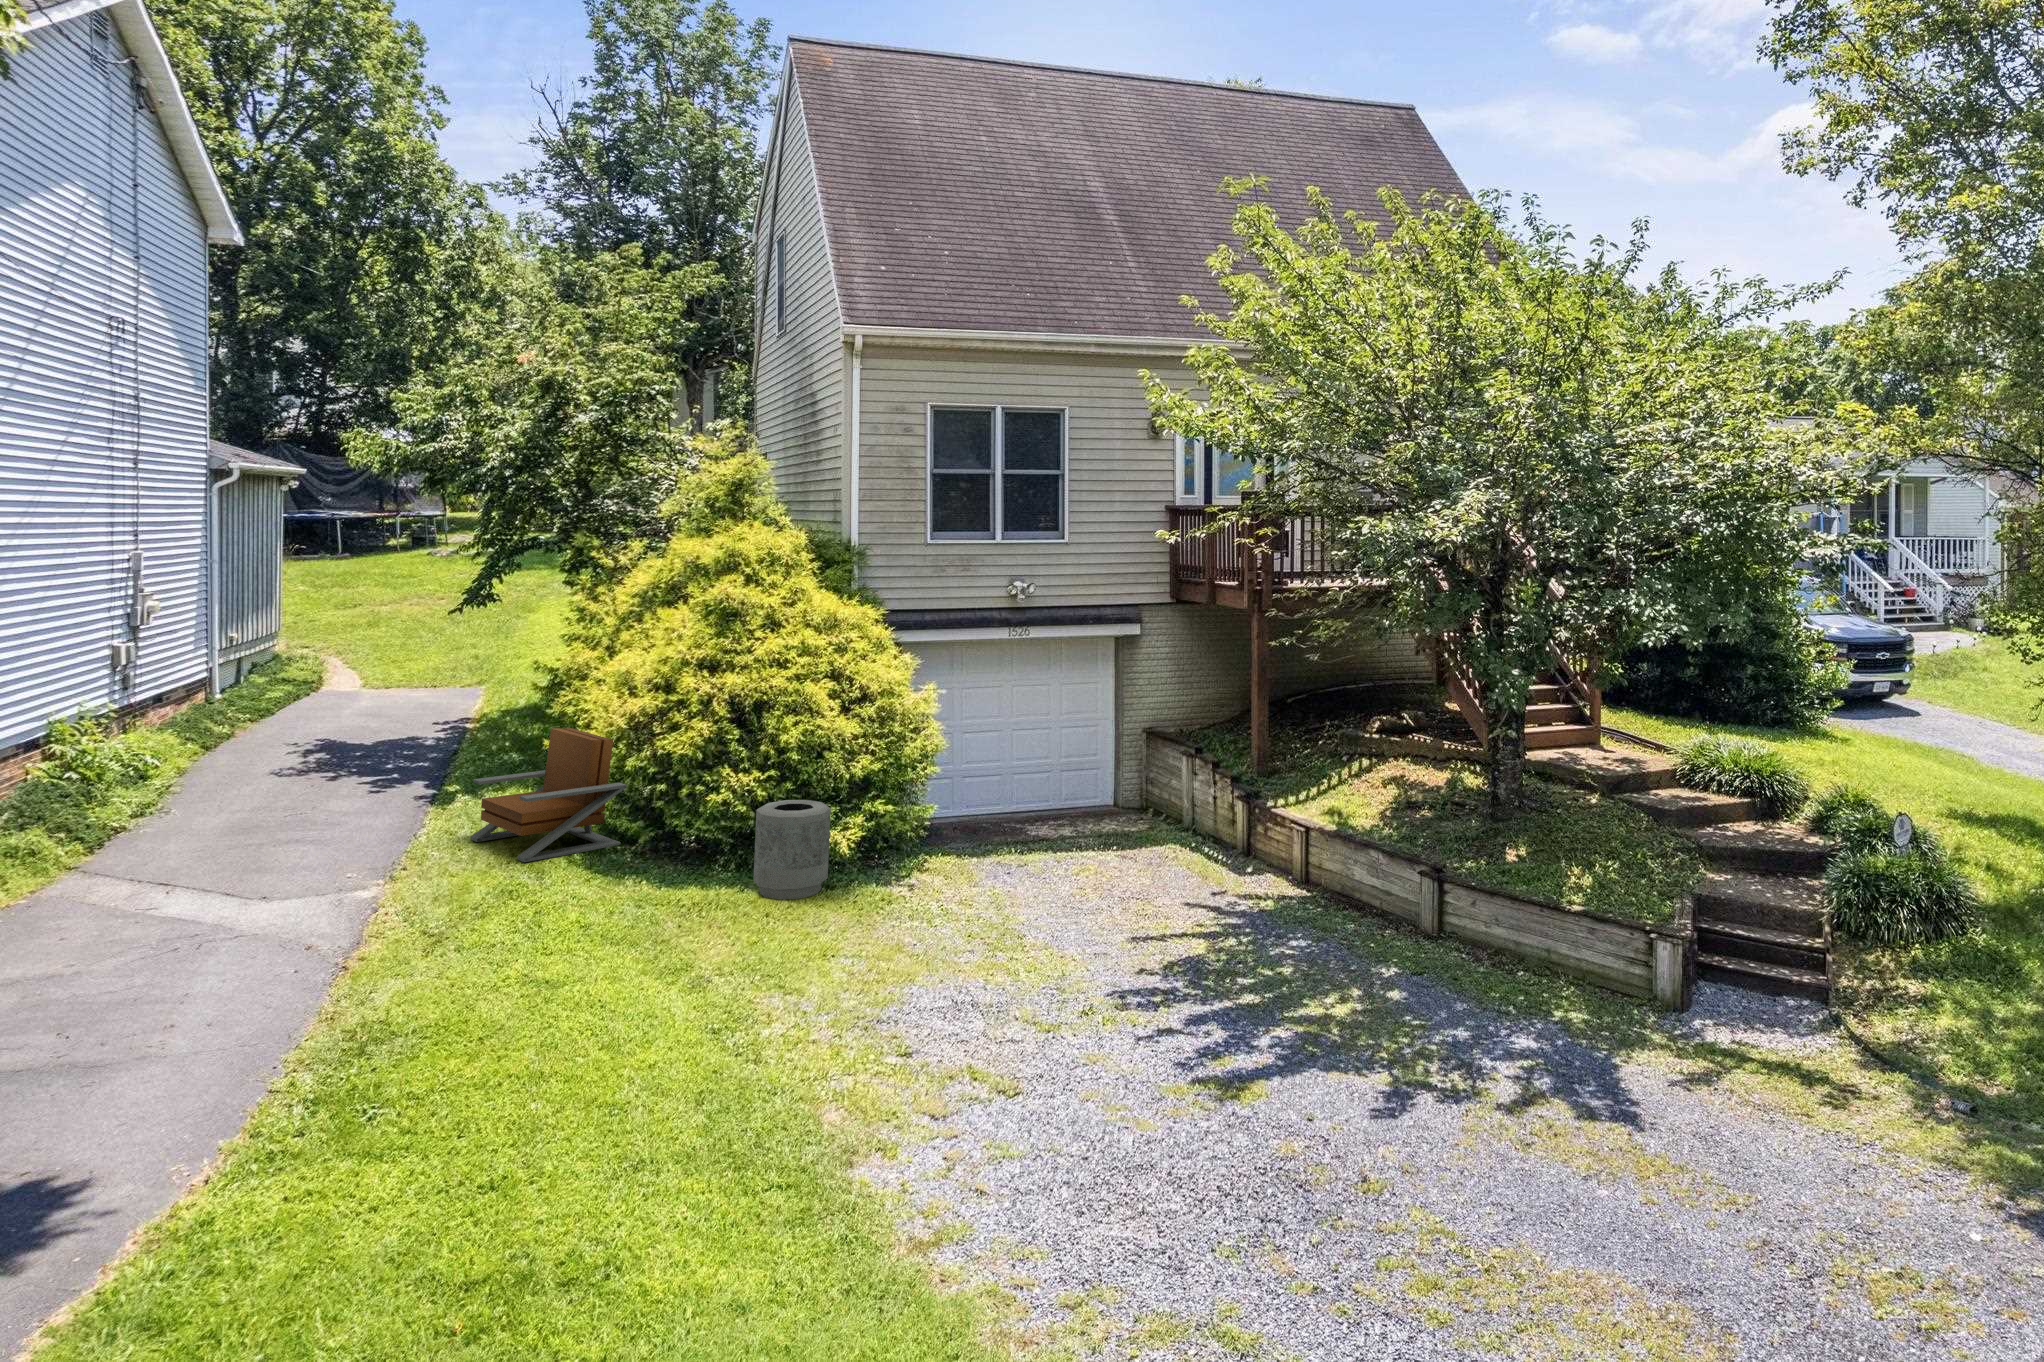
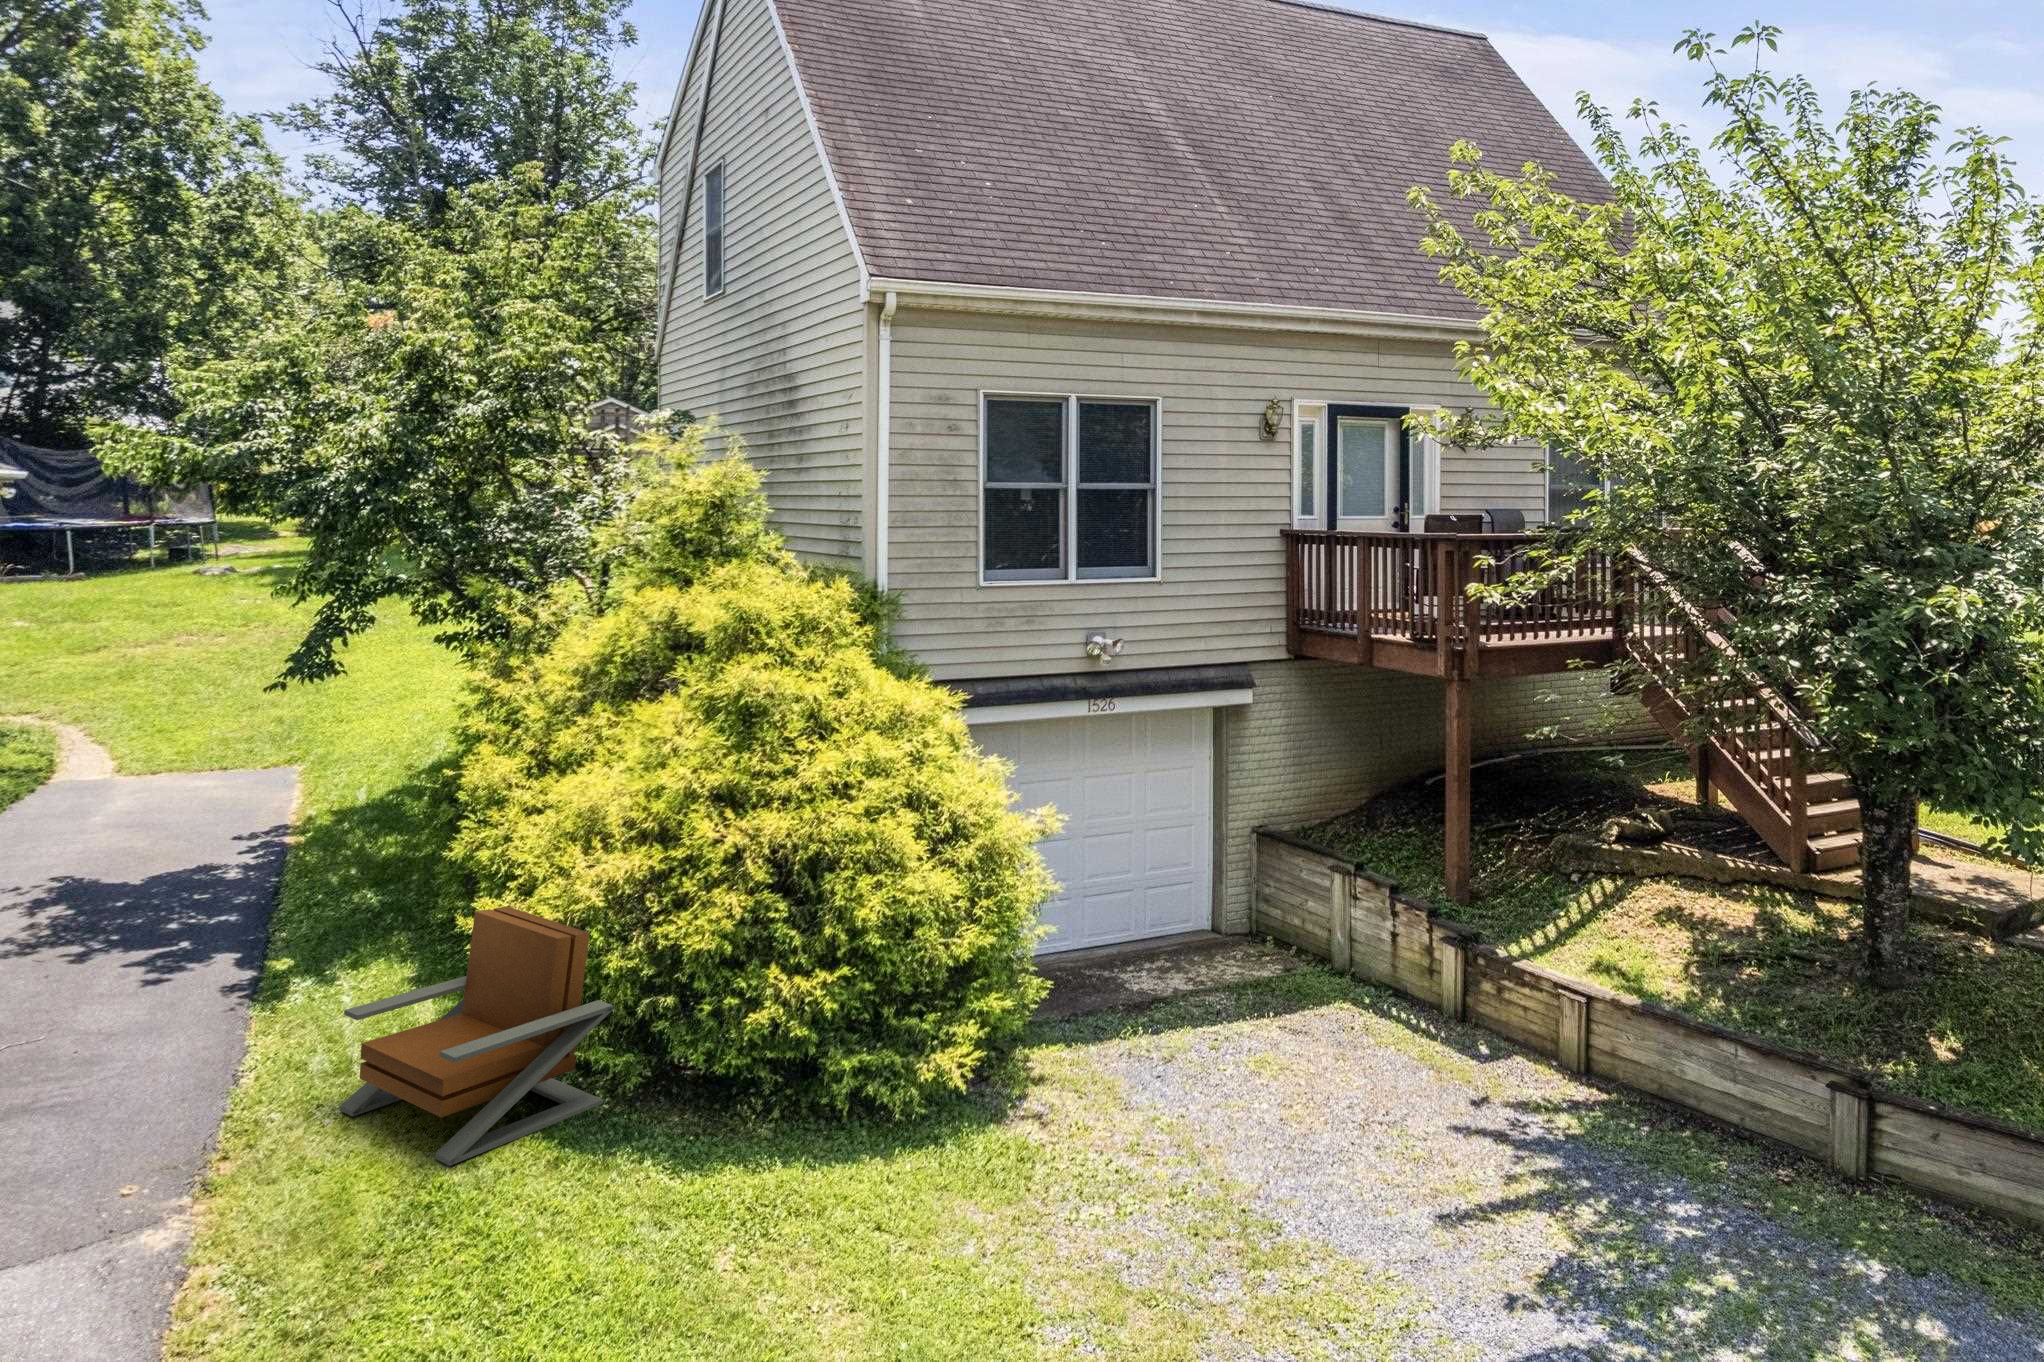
trash can: present [753,800,831,899] -> none [830,1009,949,1185]

